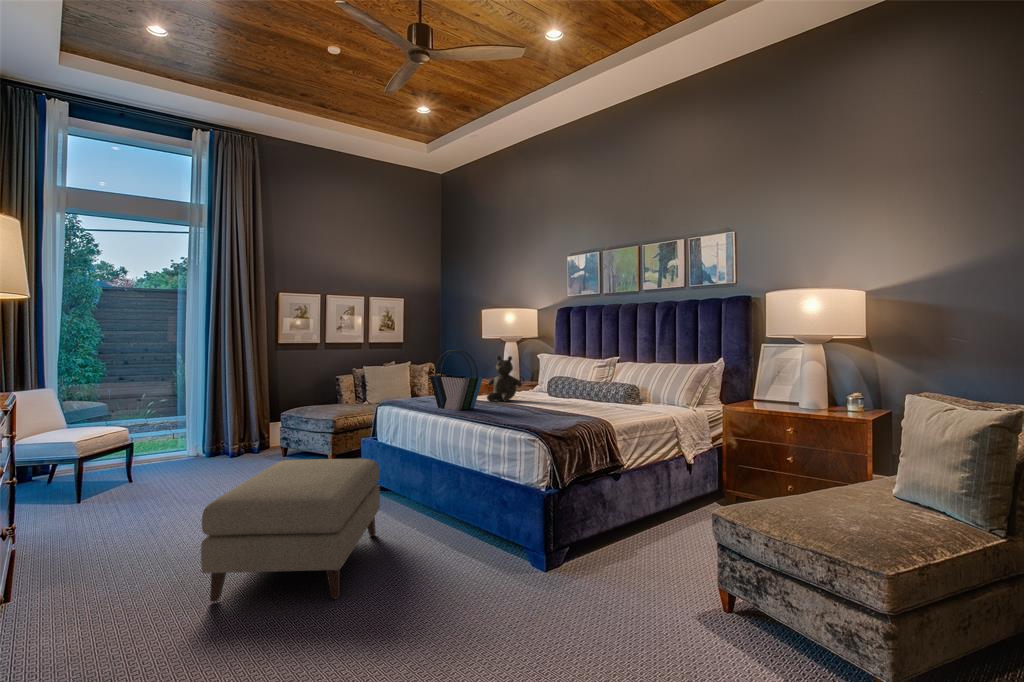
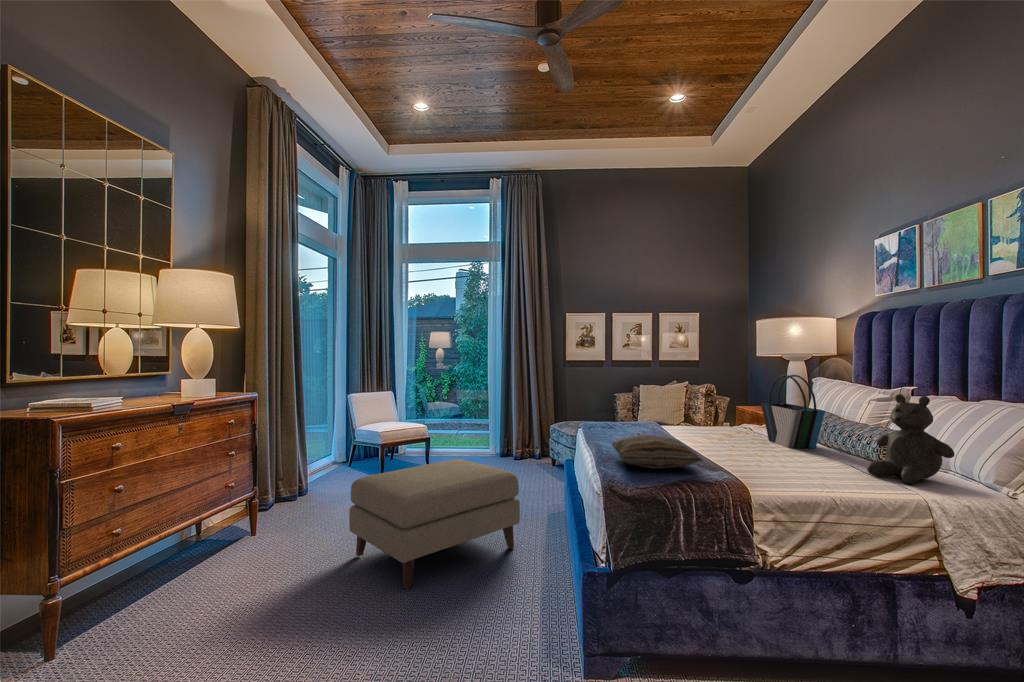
tote bag: present [430,350,483,410] -> present [761,375,825,448]
teddy bear: present [487,356,522,402] -> present [867,394,955,484]
pillow: none [502,399,582,422] -> present [612,435,702,469]

